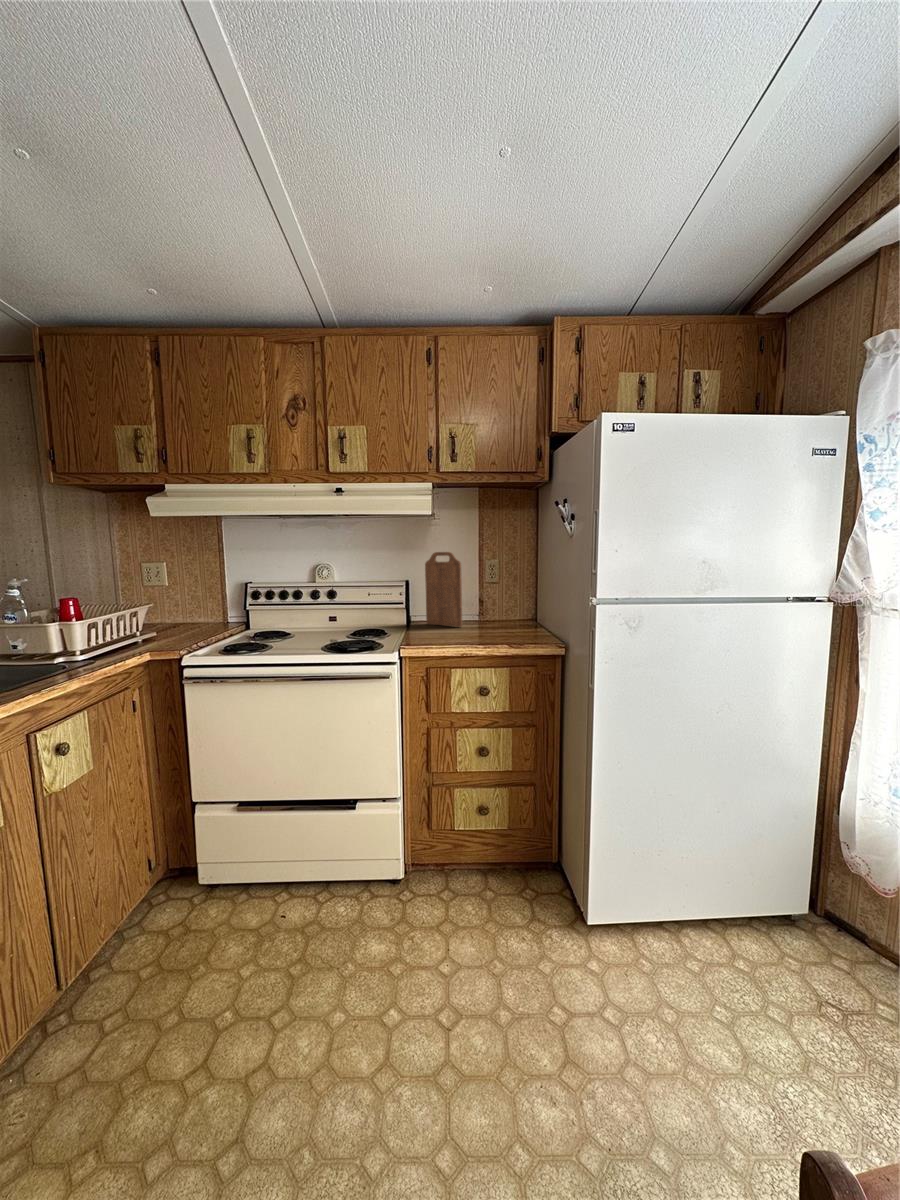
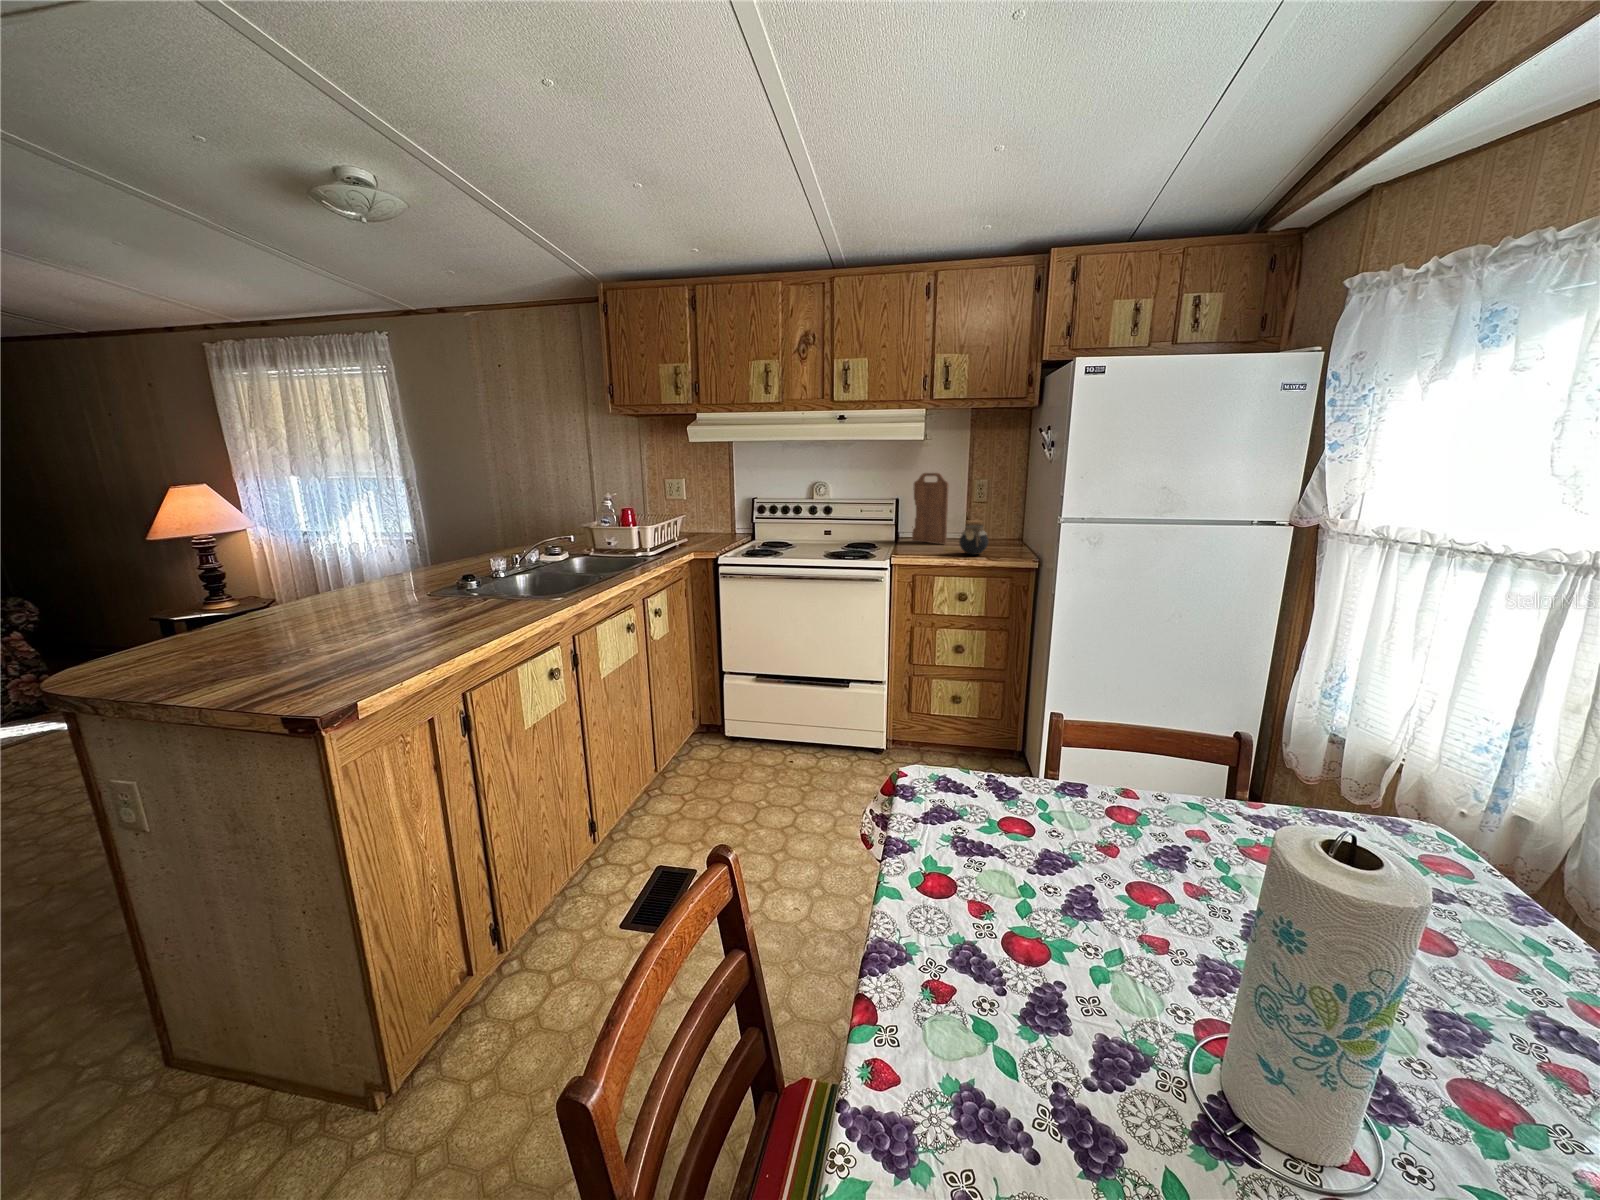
jar: none [476,602,508,640] -> present [959,520,988,555]

